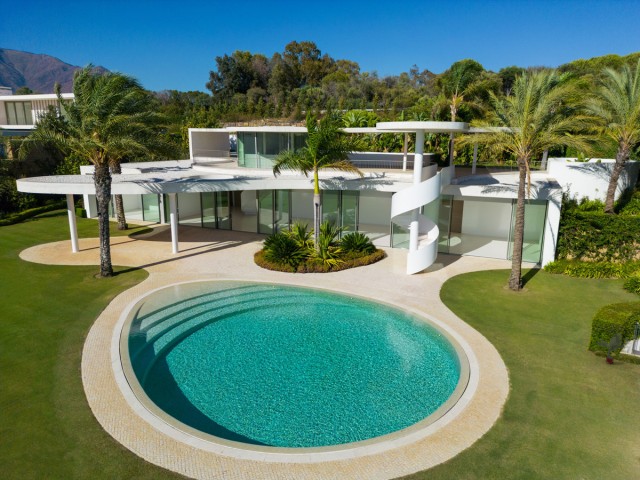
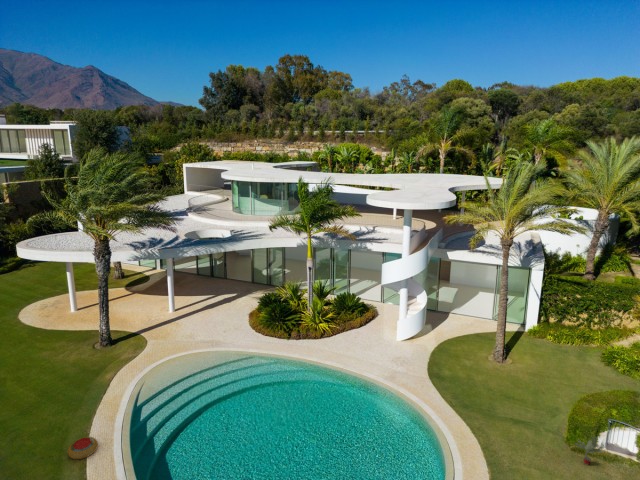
pouf: none [65,337,97,355] -> present [68,437,98,459]

